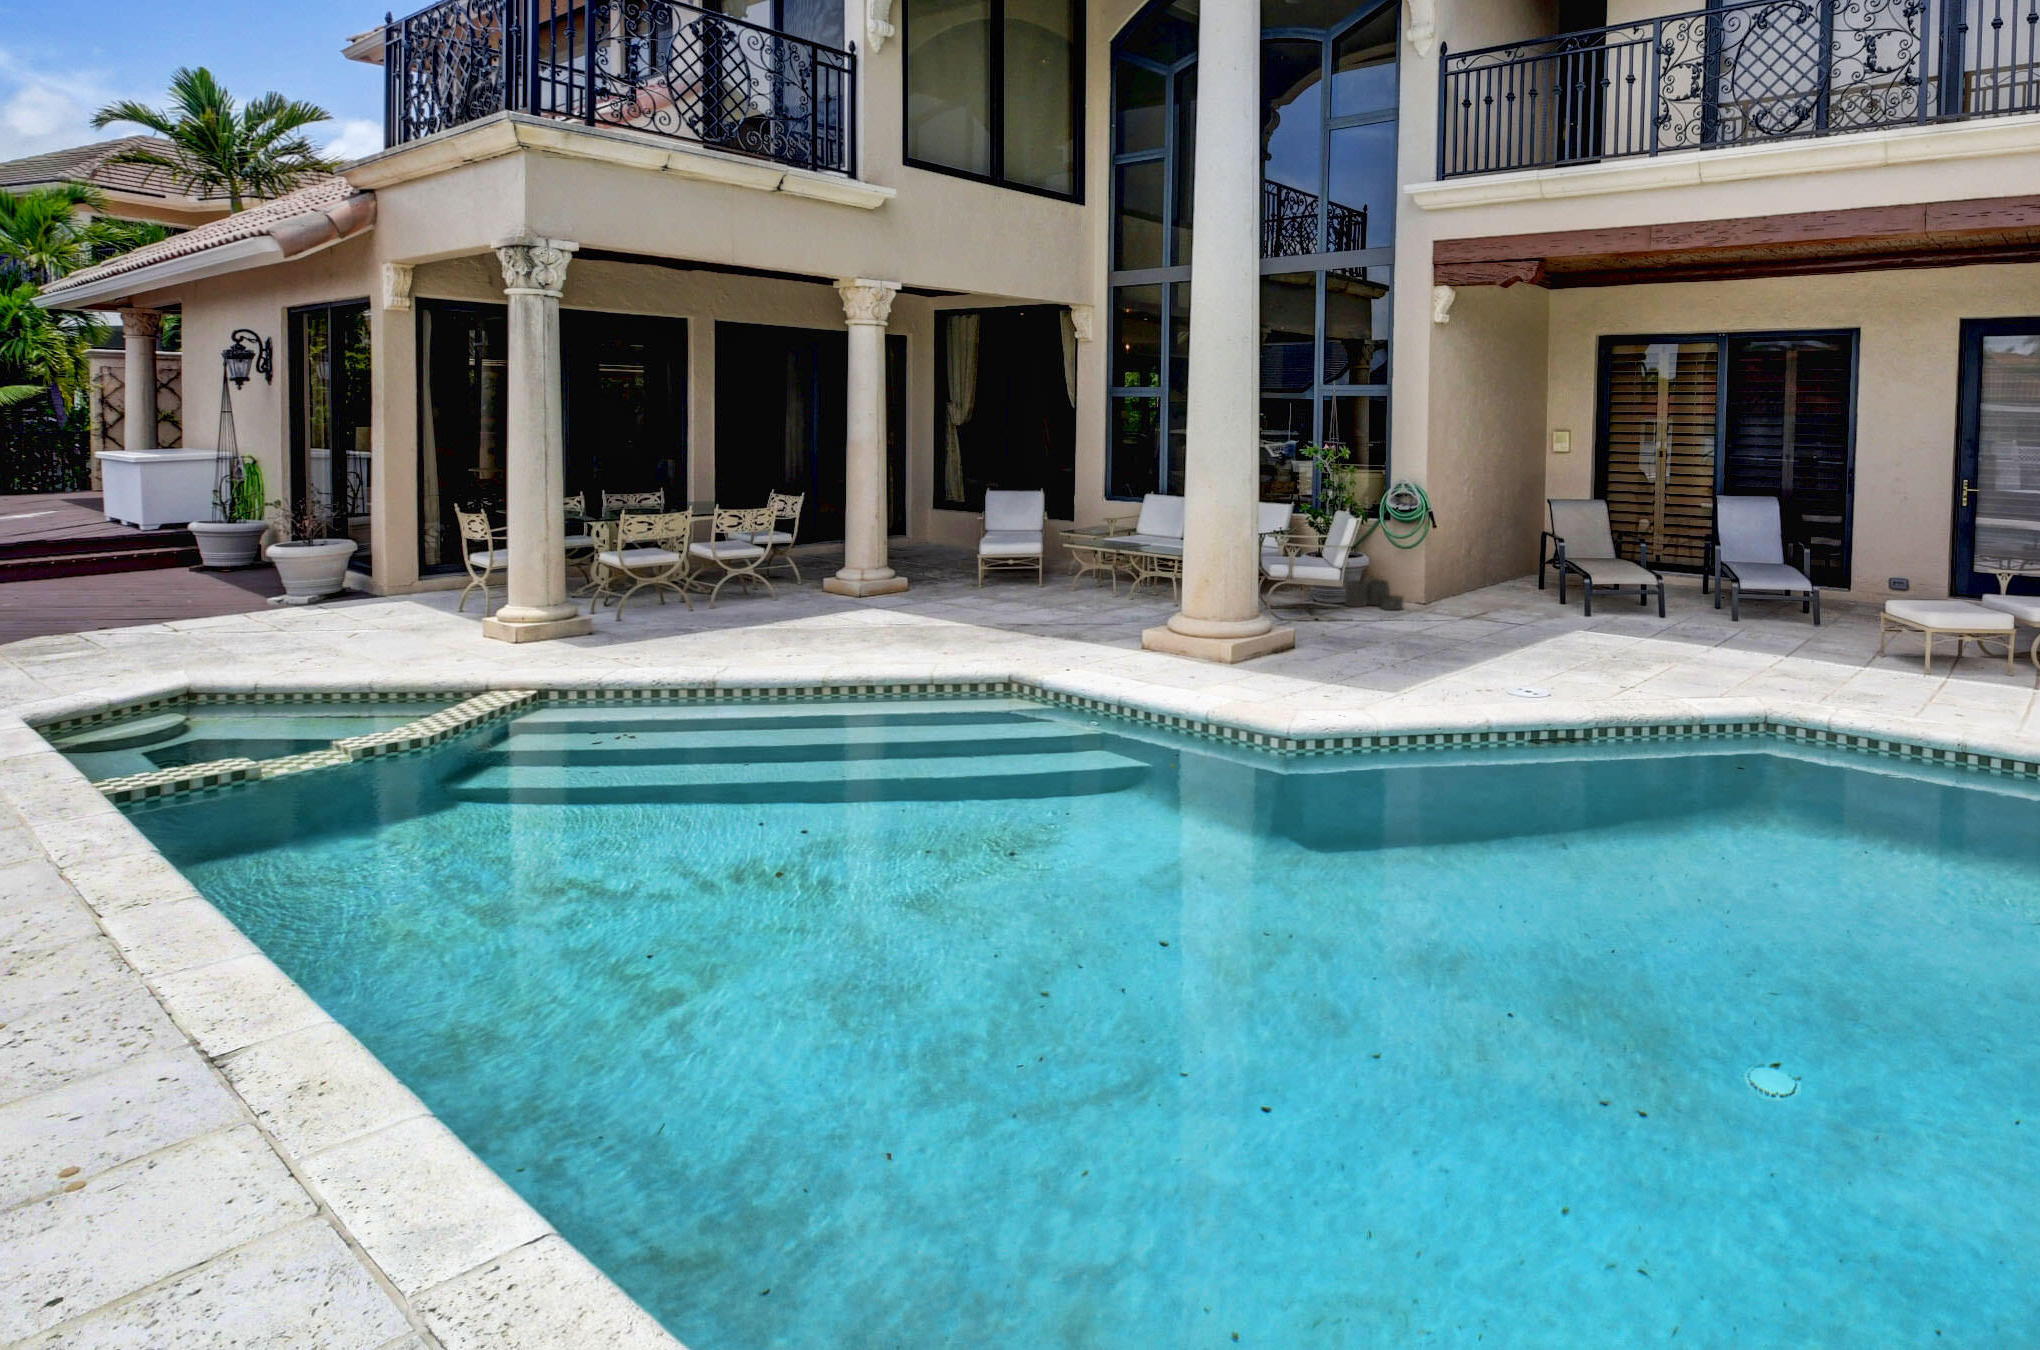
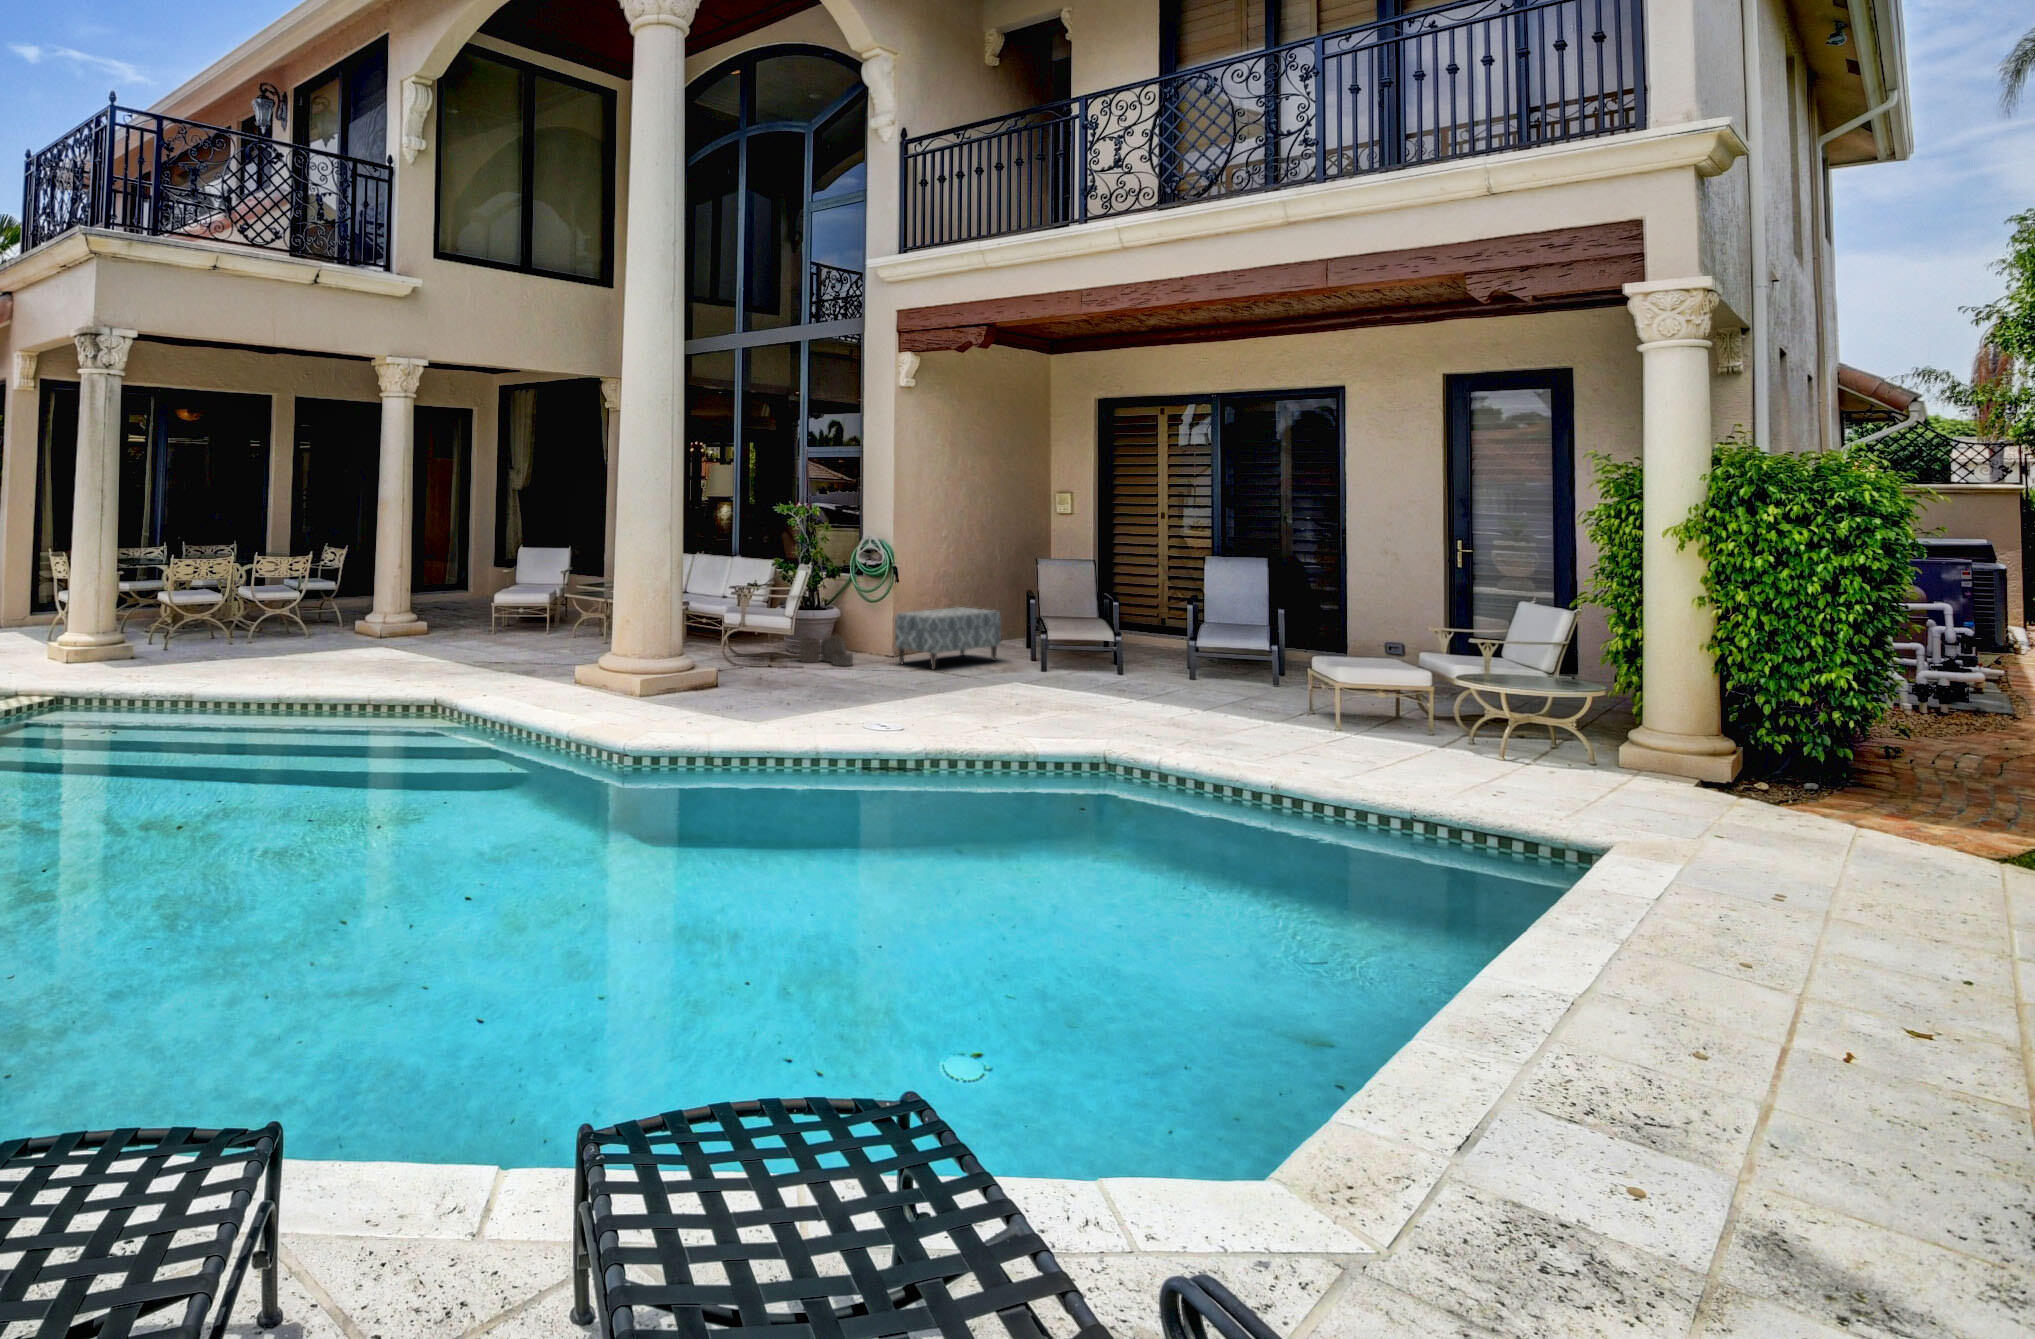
bench: none [1441,543,1535,610] -> present [895,607,1001,669]

